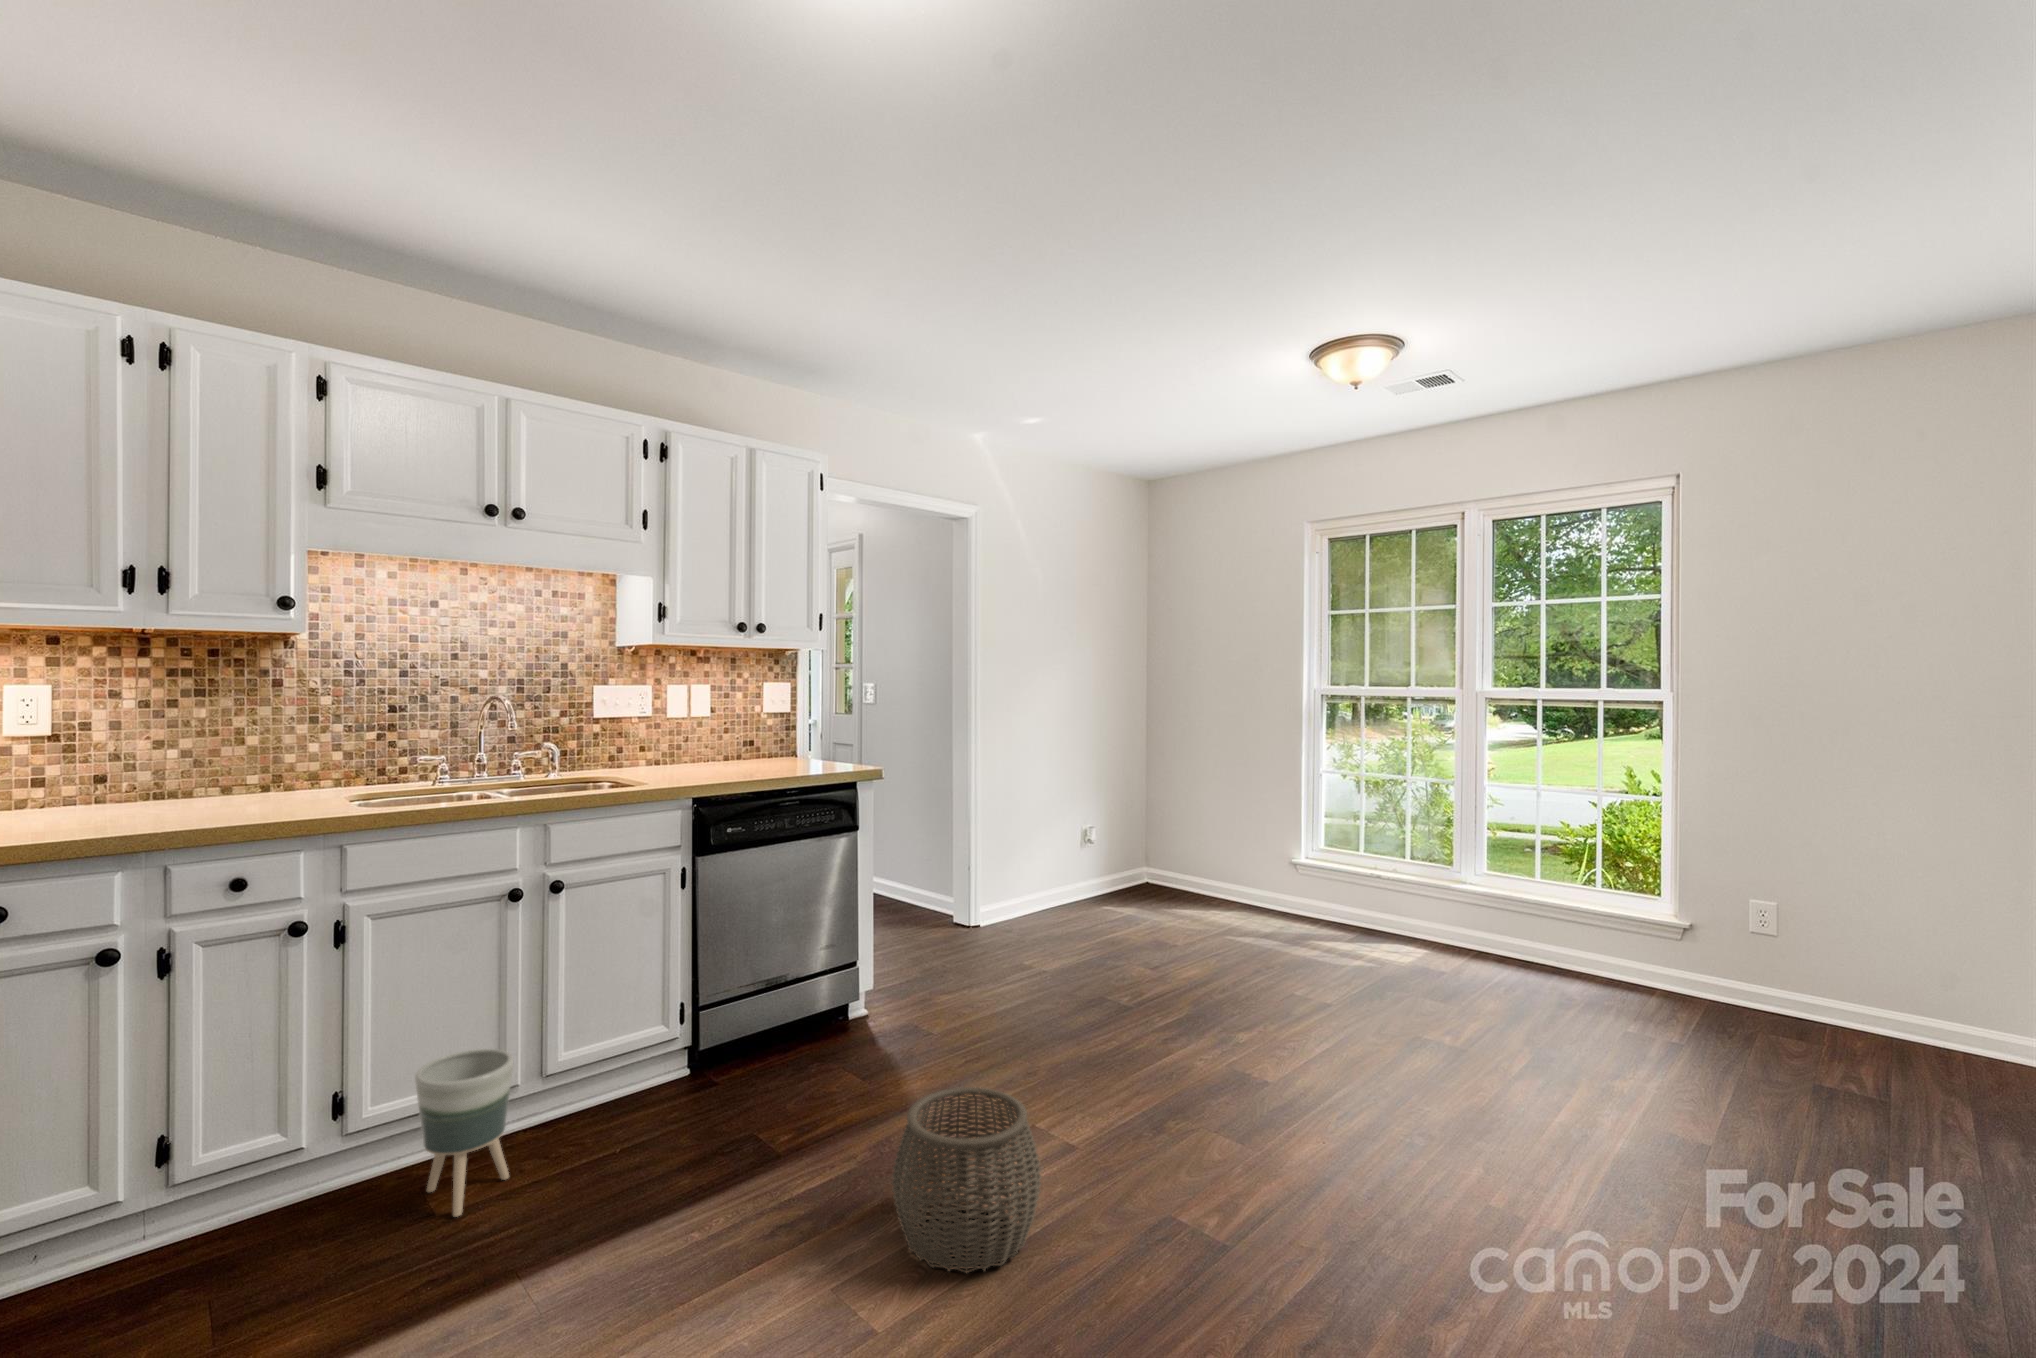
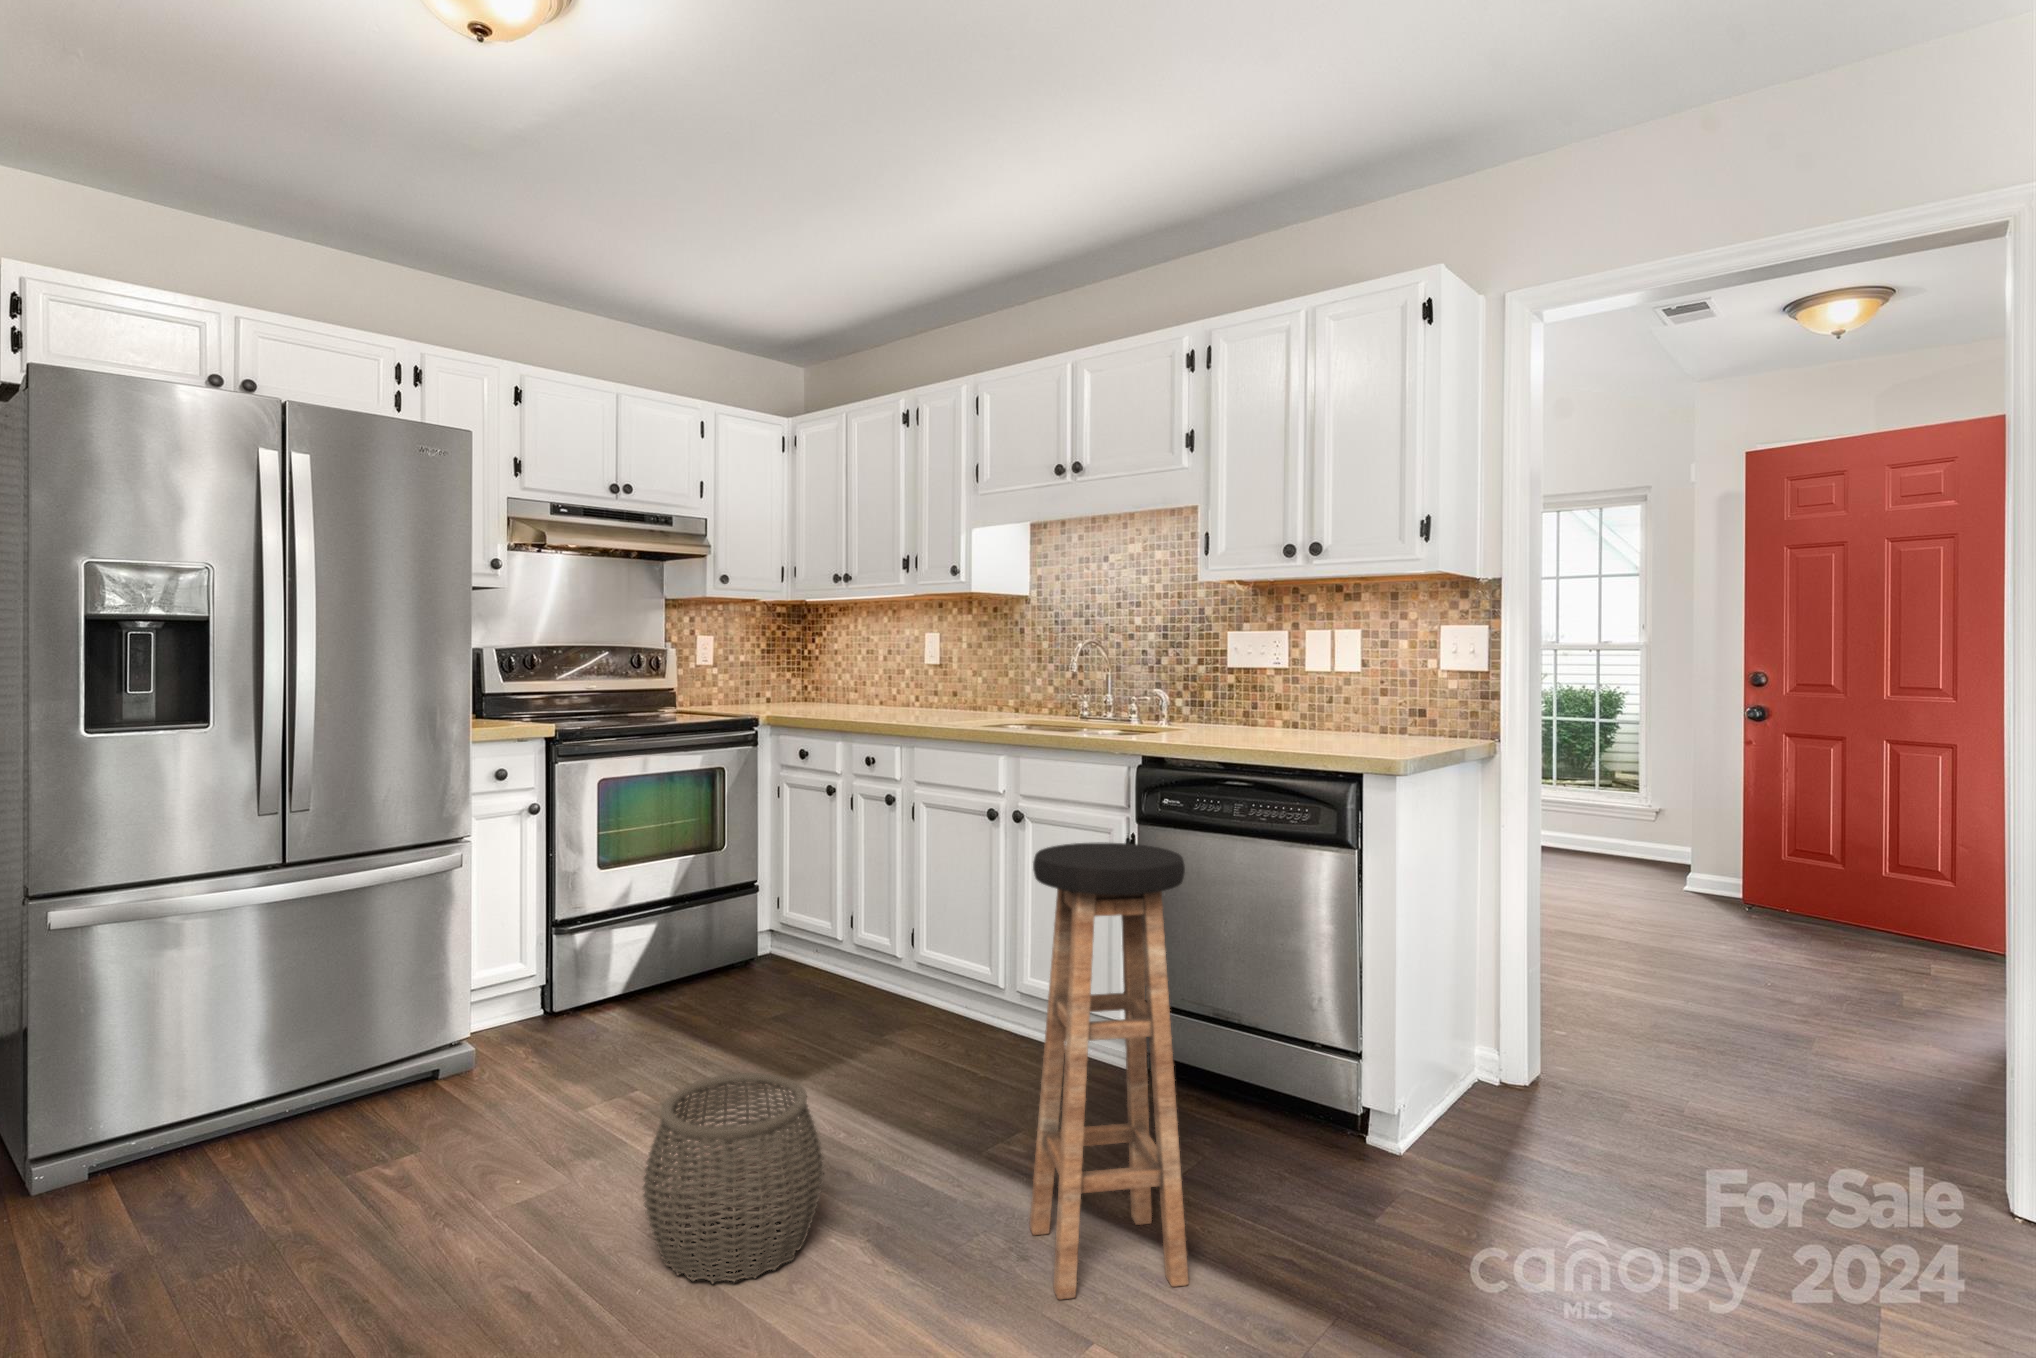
bar stool: none [935,835,1030,1117] -> present [1029,842,1189,1299]
planter: present [415,1049,514,1217] -> none [869,915,936,1032]

